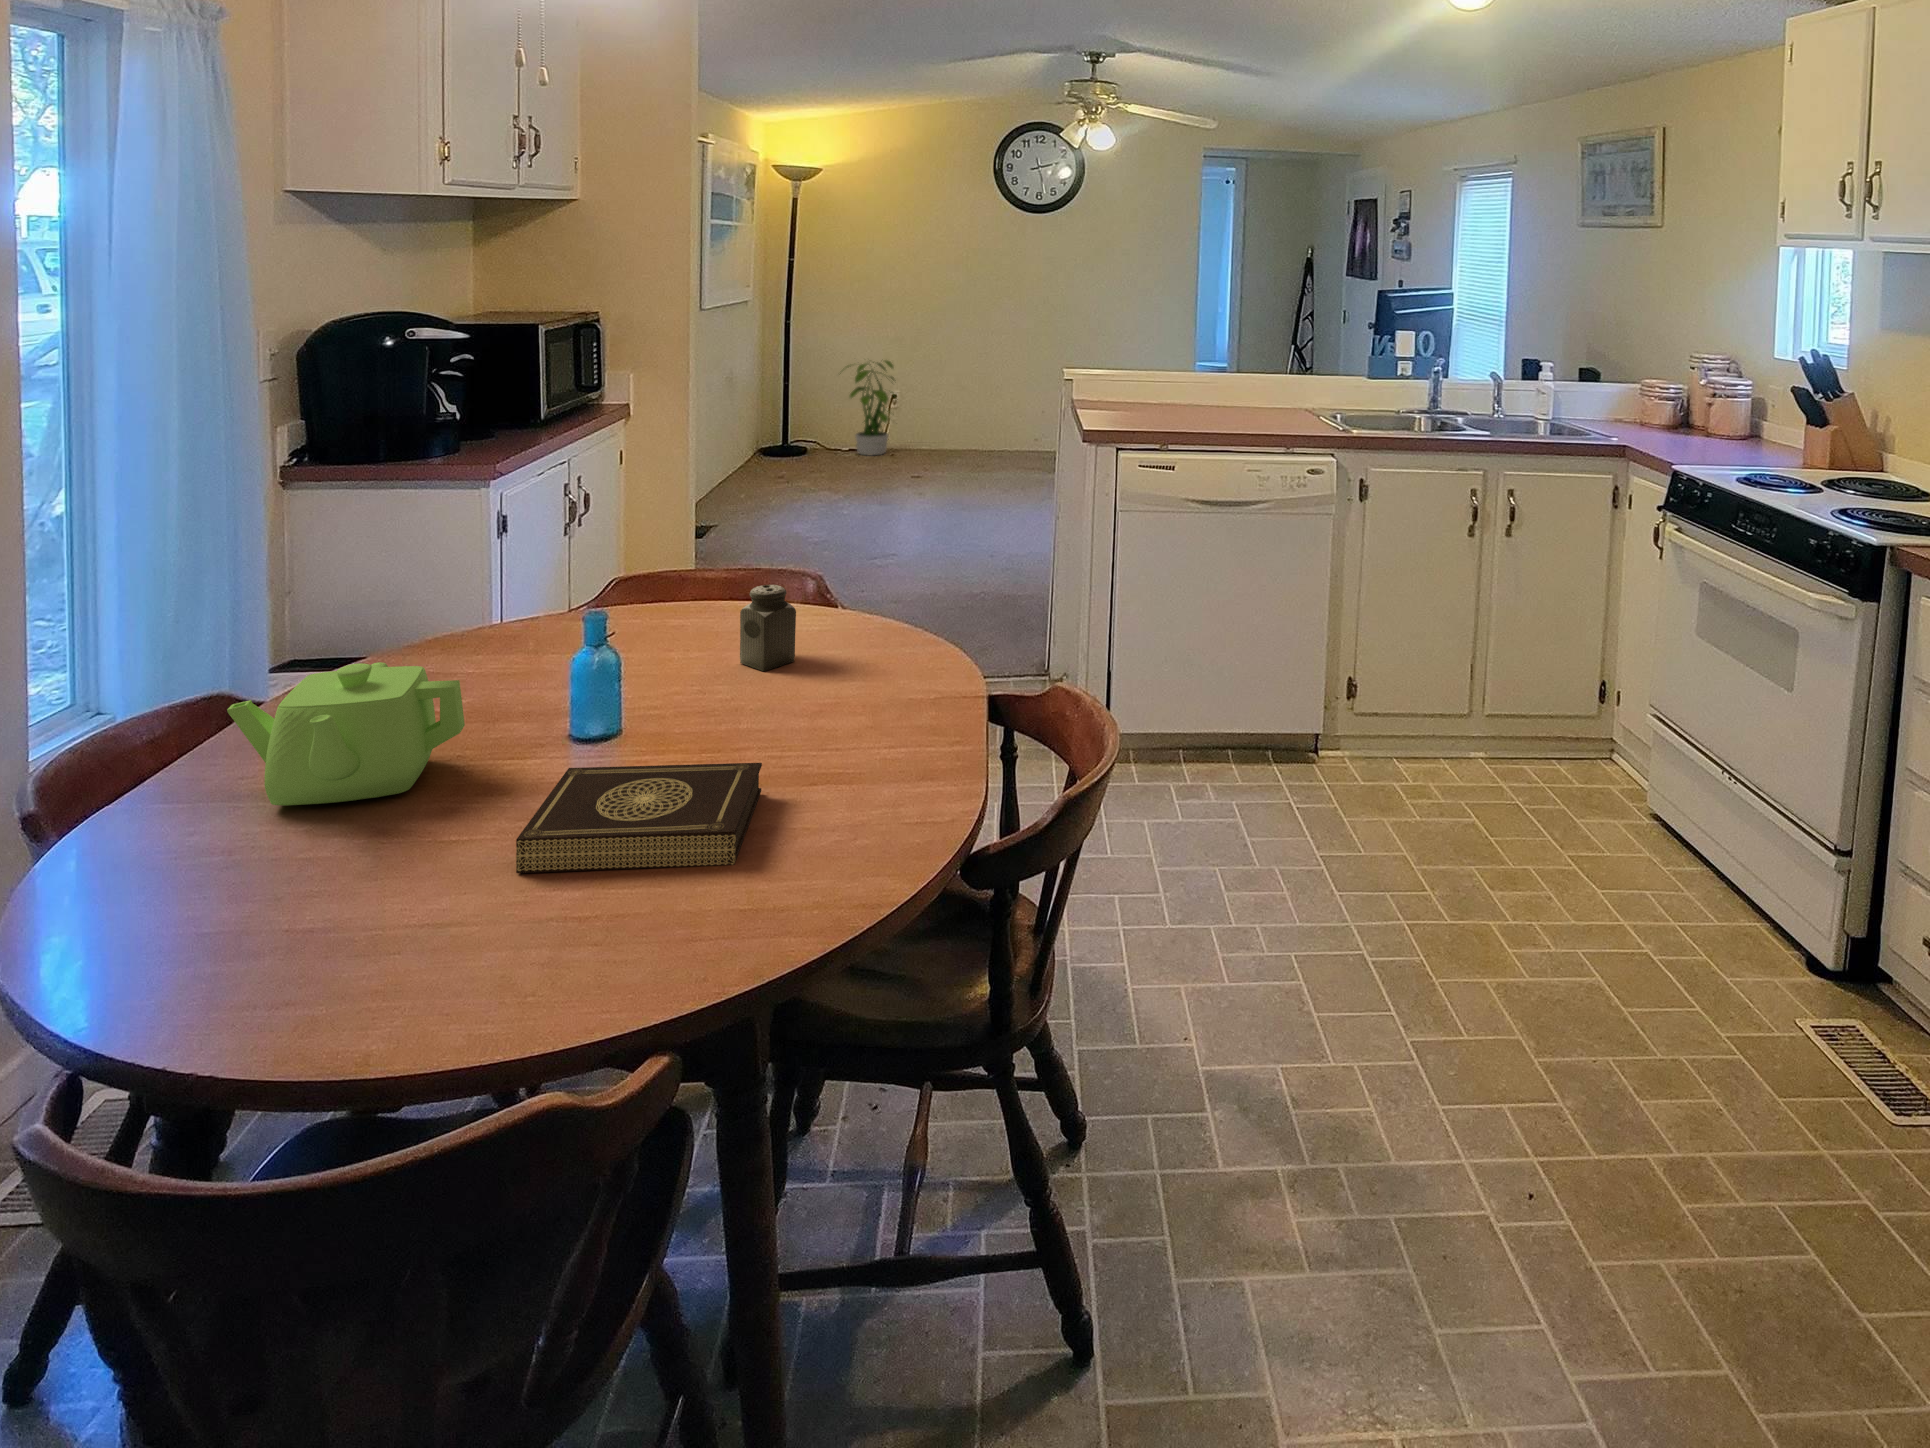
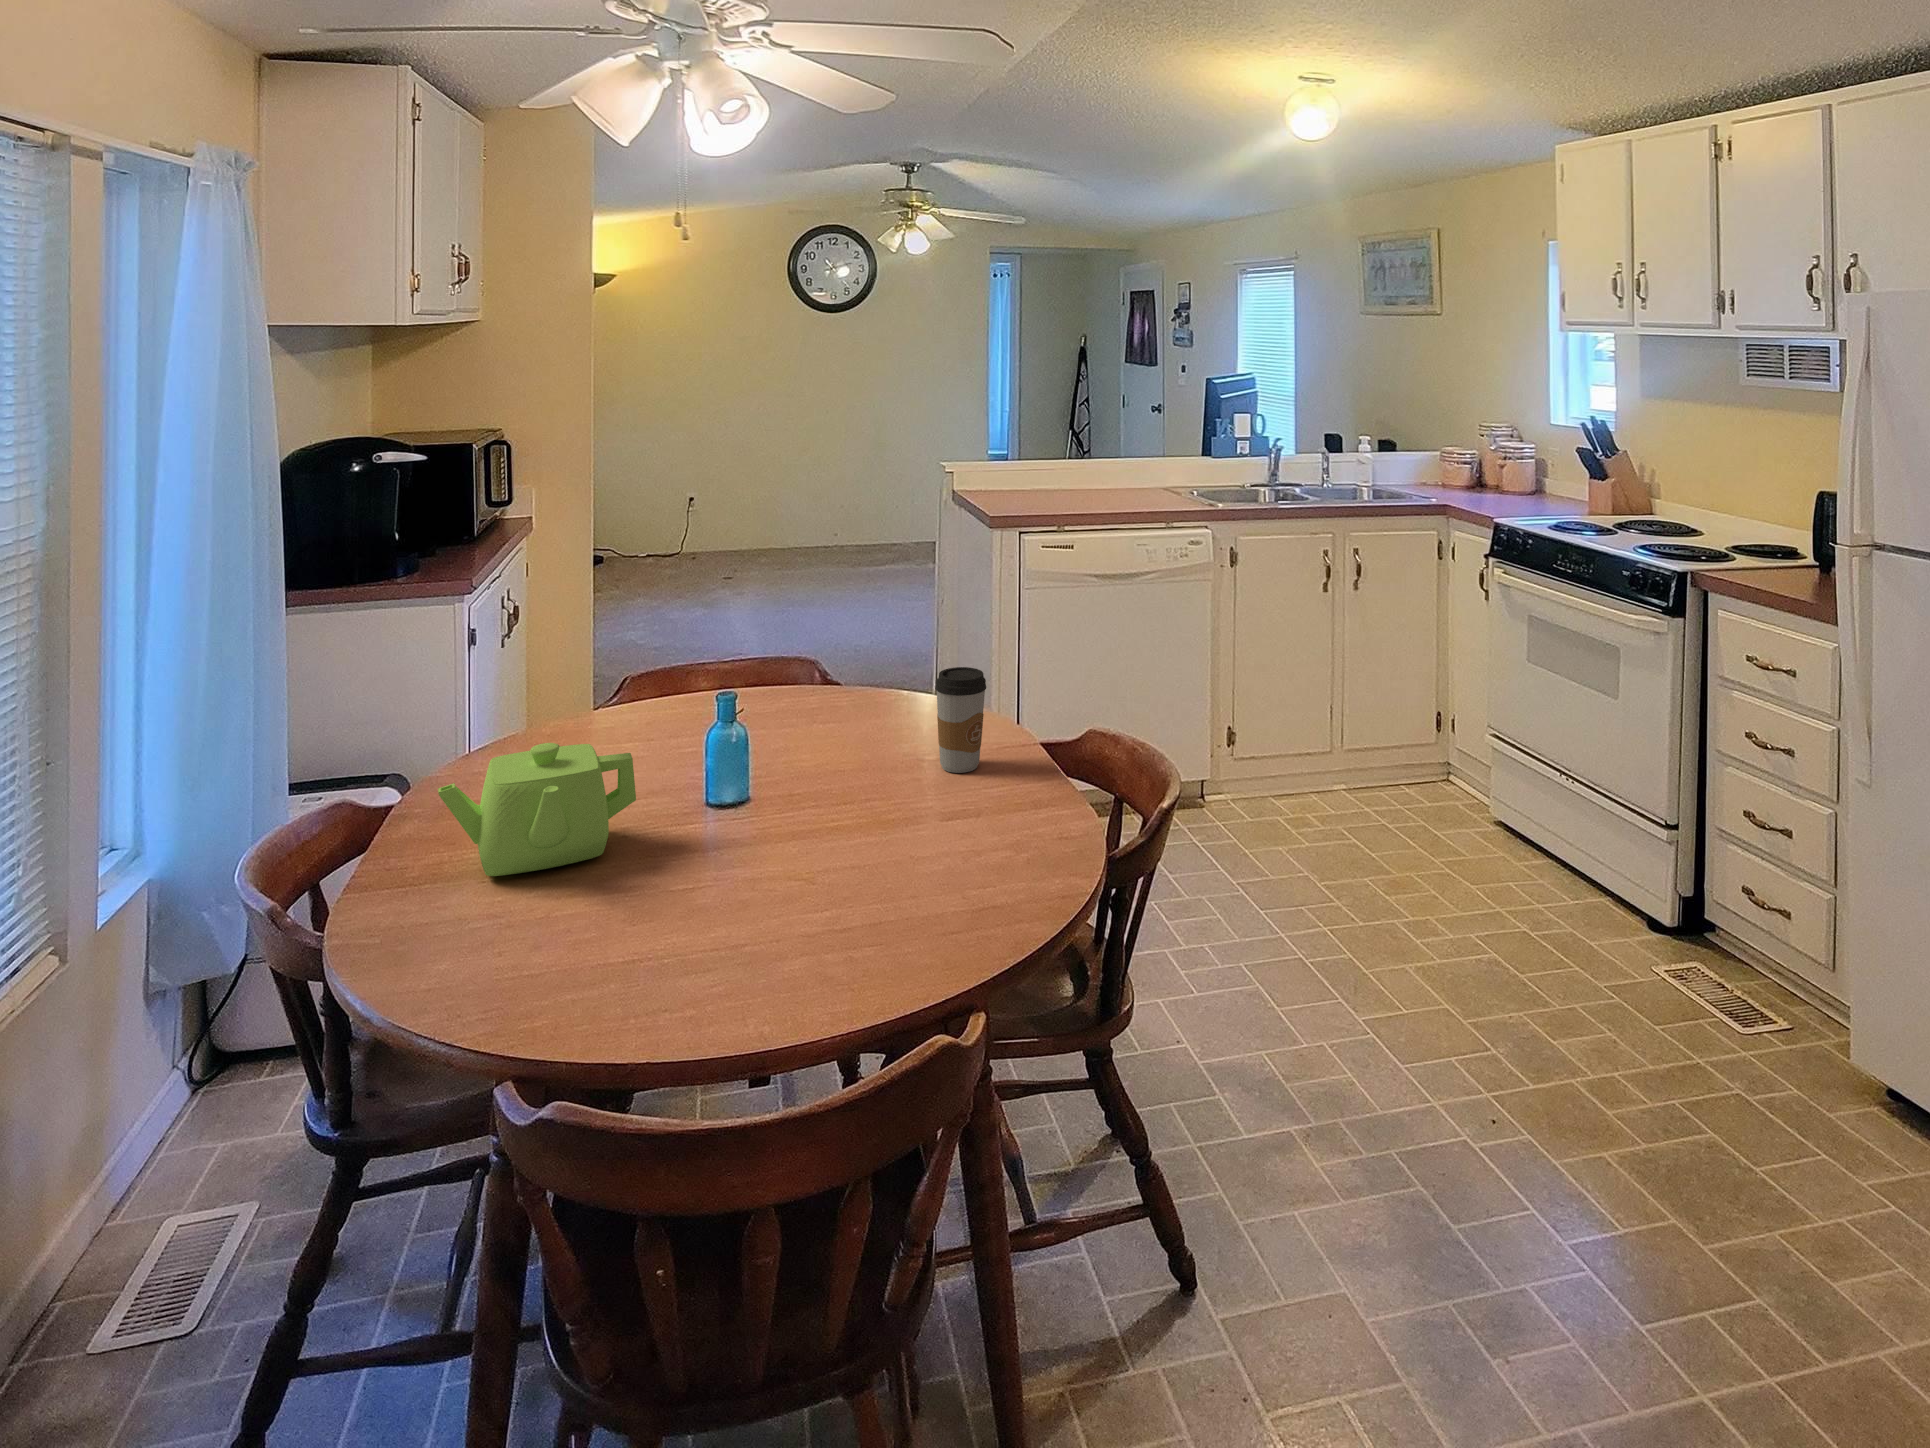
potted plant: present [840,360,894,455] -> none [637,456,700,556]
salt shaker: present [740,585,796,671] -> none [803,659,852,737]
coffee cup: none [844,608,904,728] -> present [935,667,986,773]
book: present [516,763,762,873] -> none [751,801,938,905]

